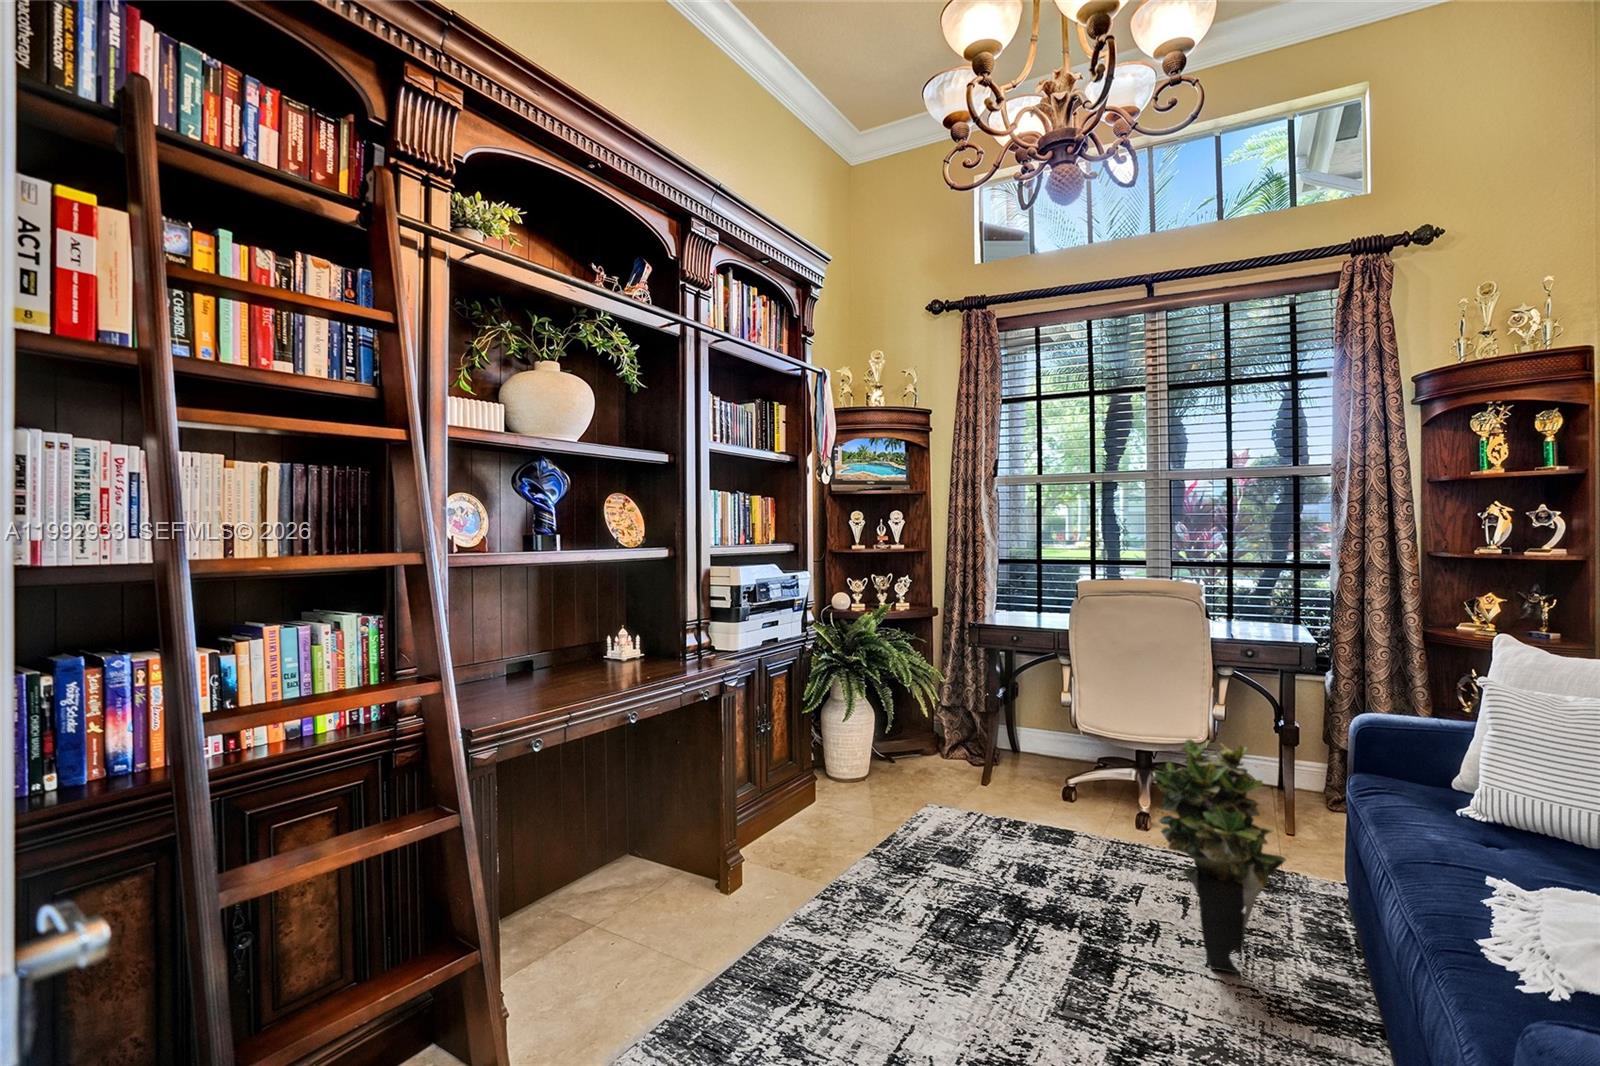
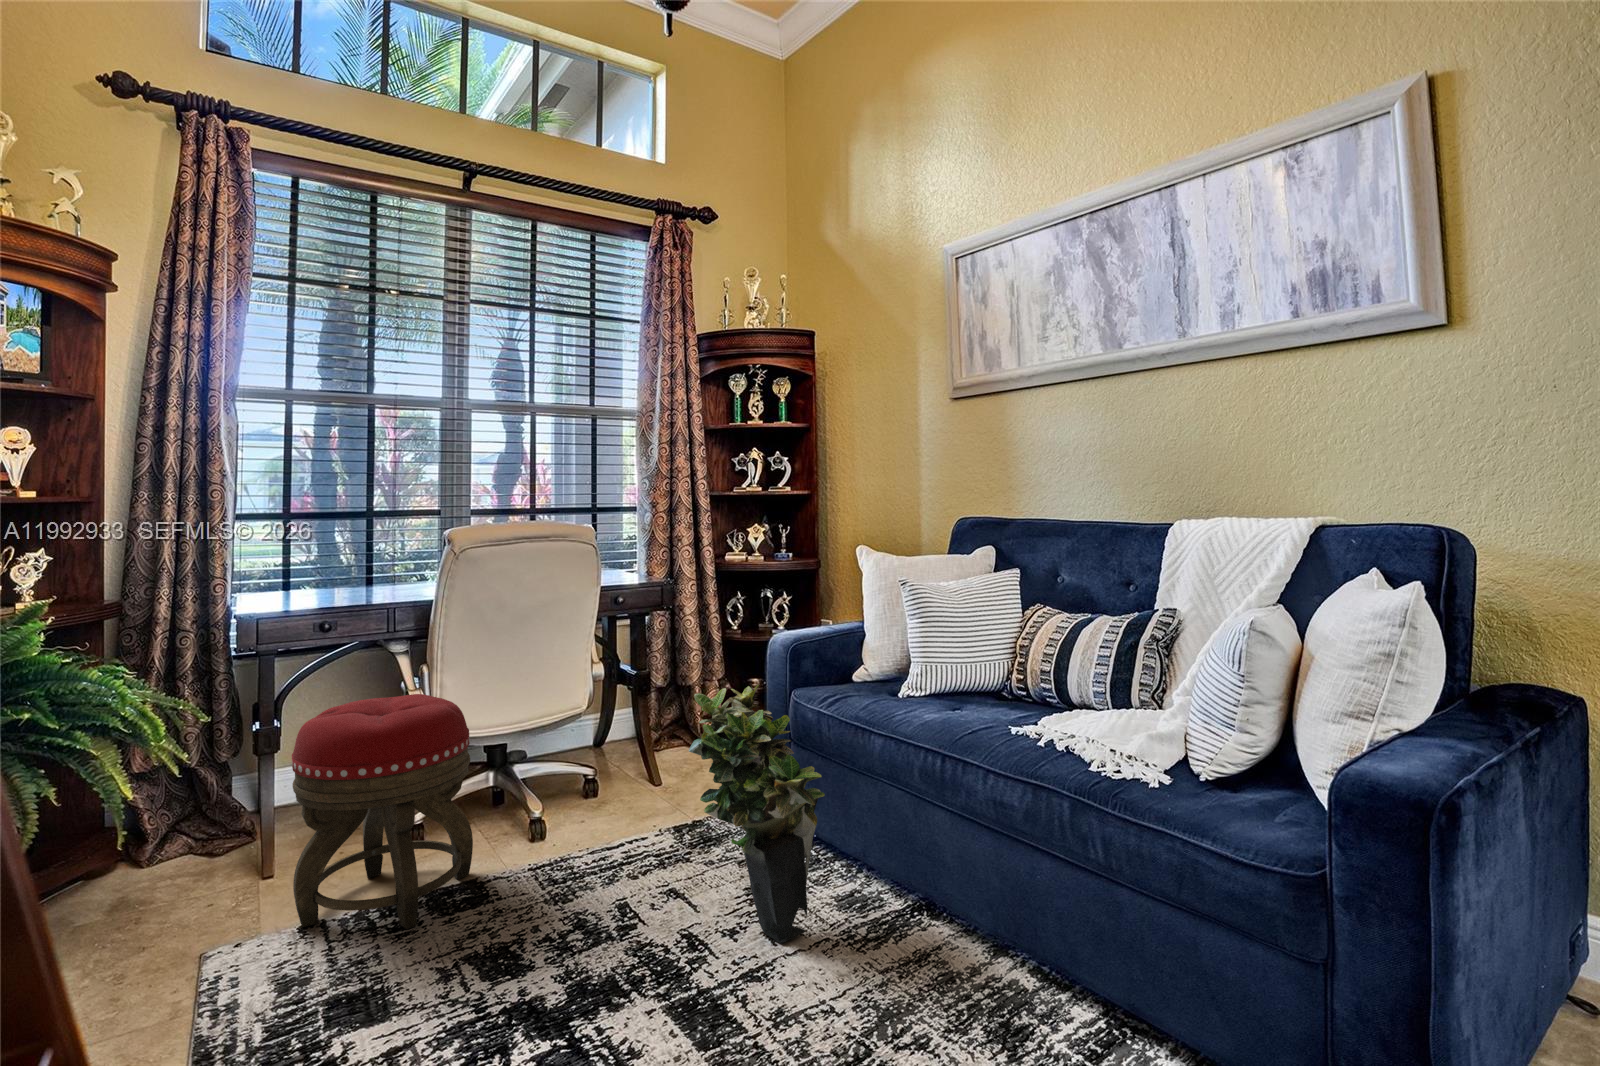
footstool: none [968,690,1075,839] -> present [292,694,473,929]

